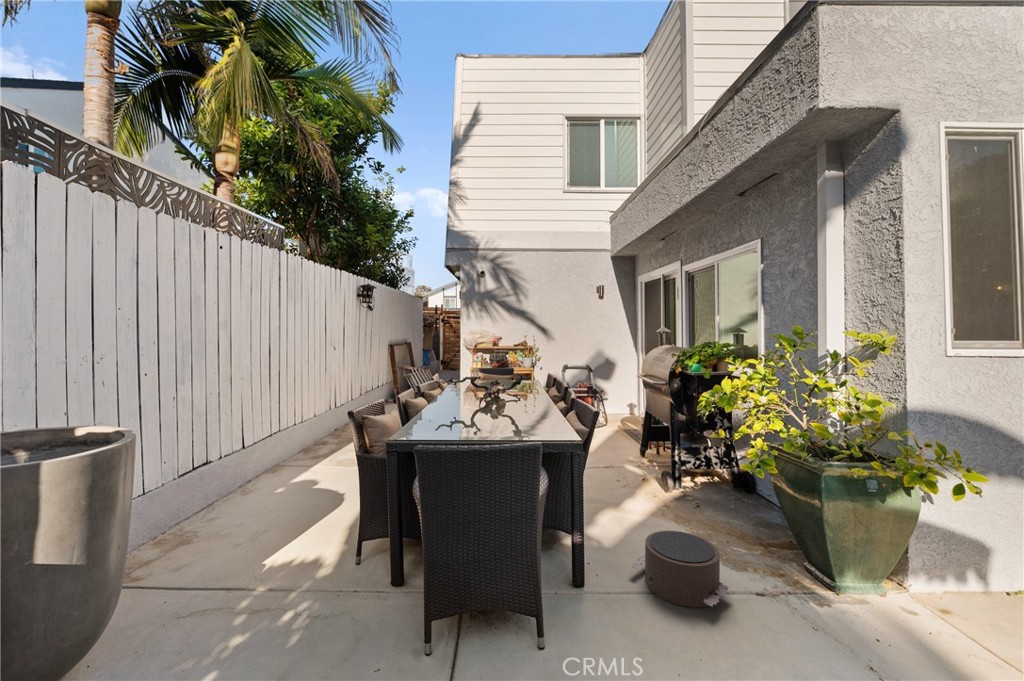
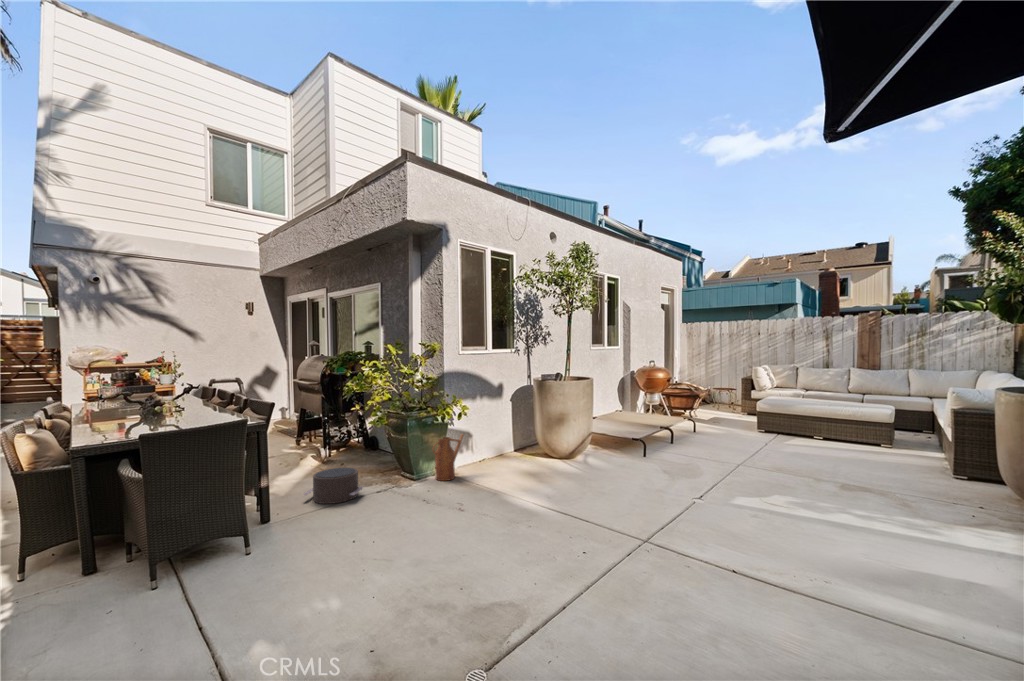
watering can: none [883,532,967,636] -> present [433,434,464,481]

